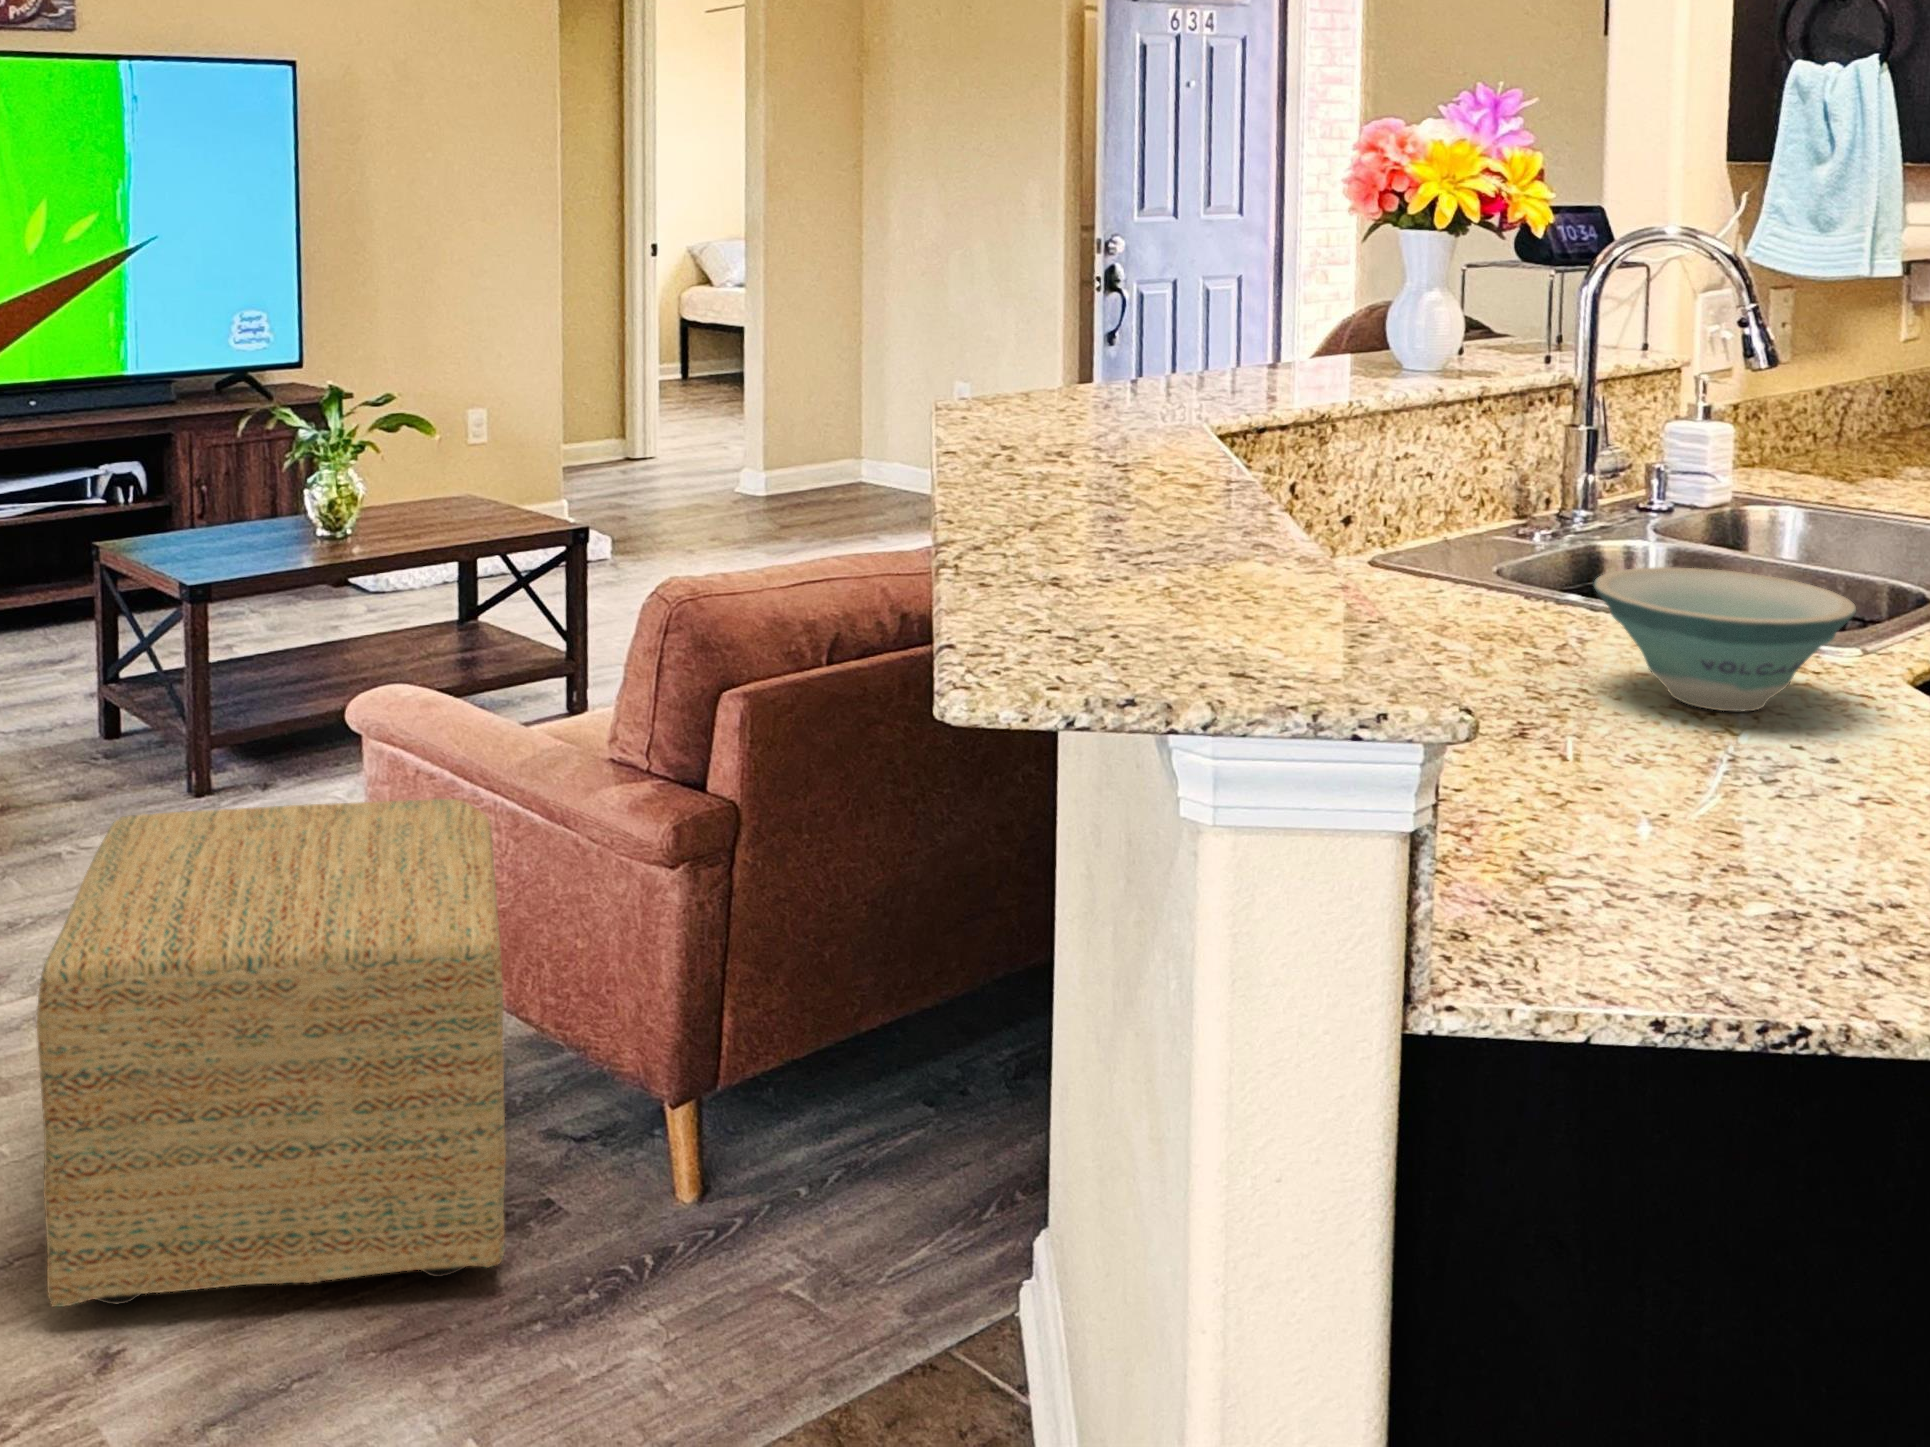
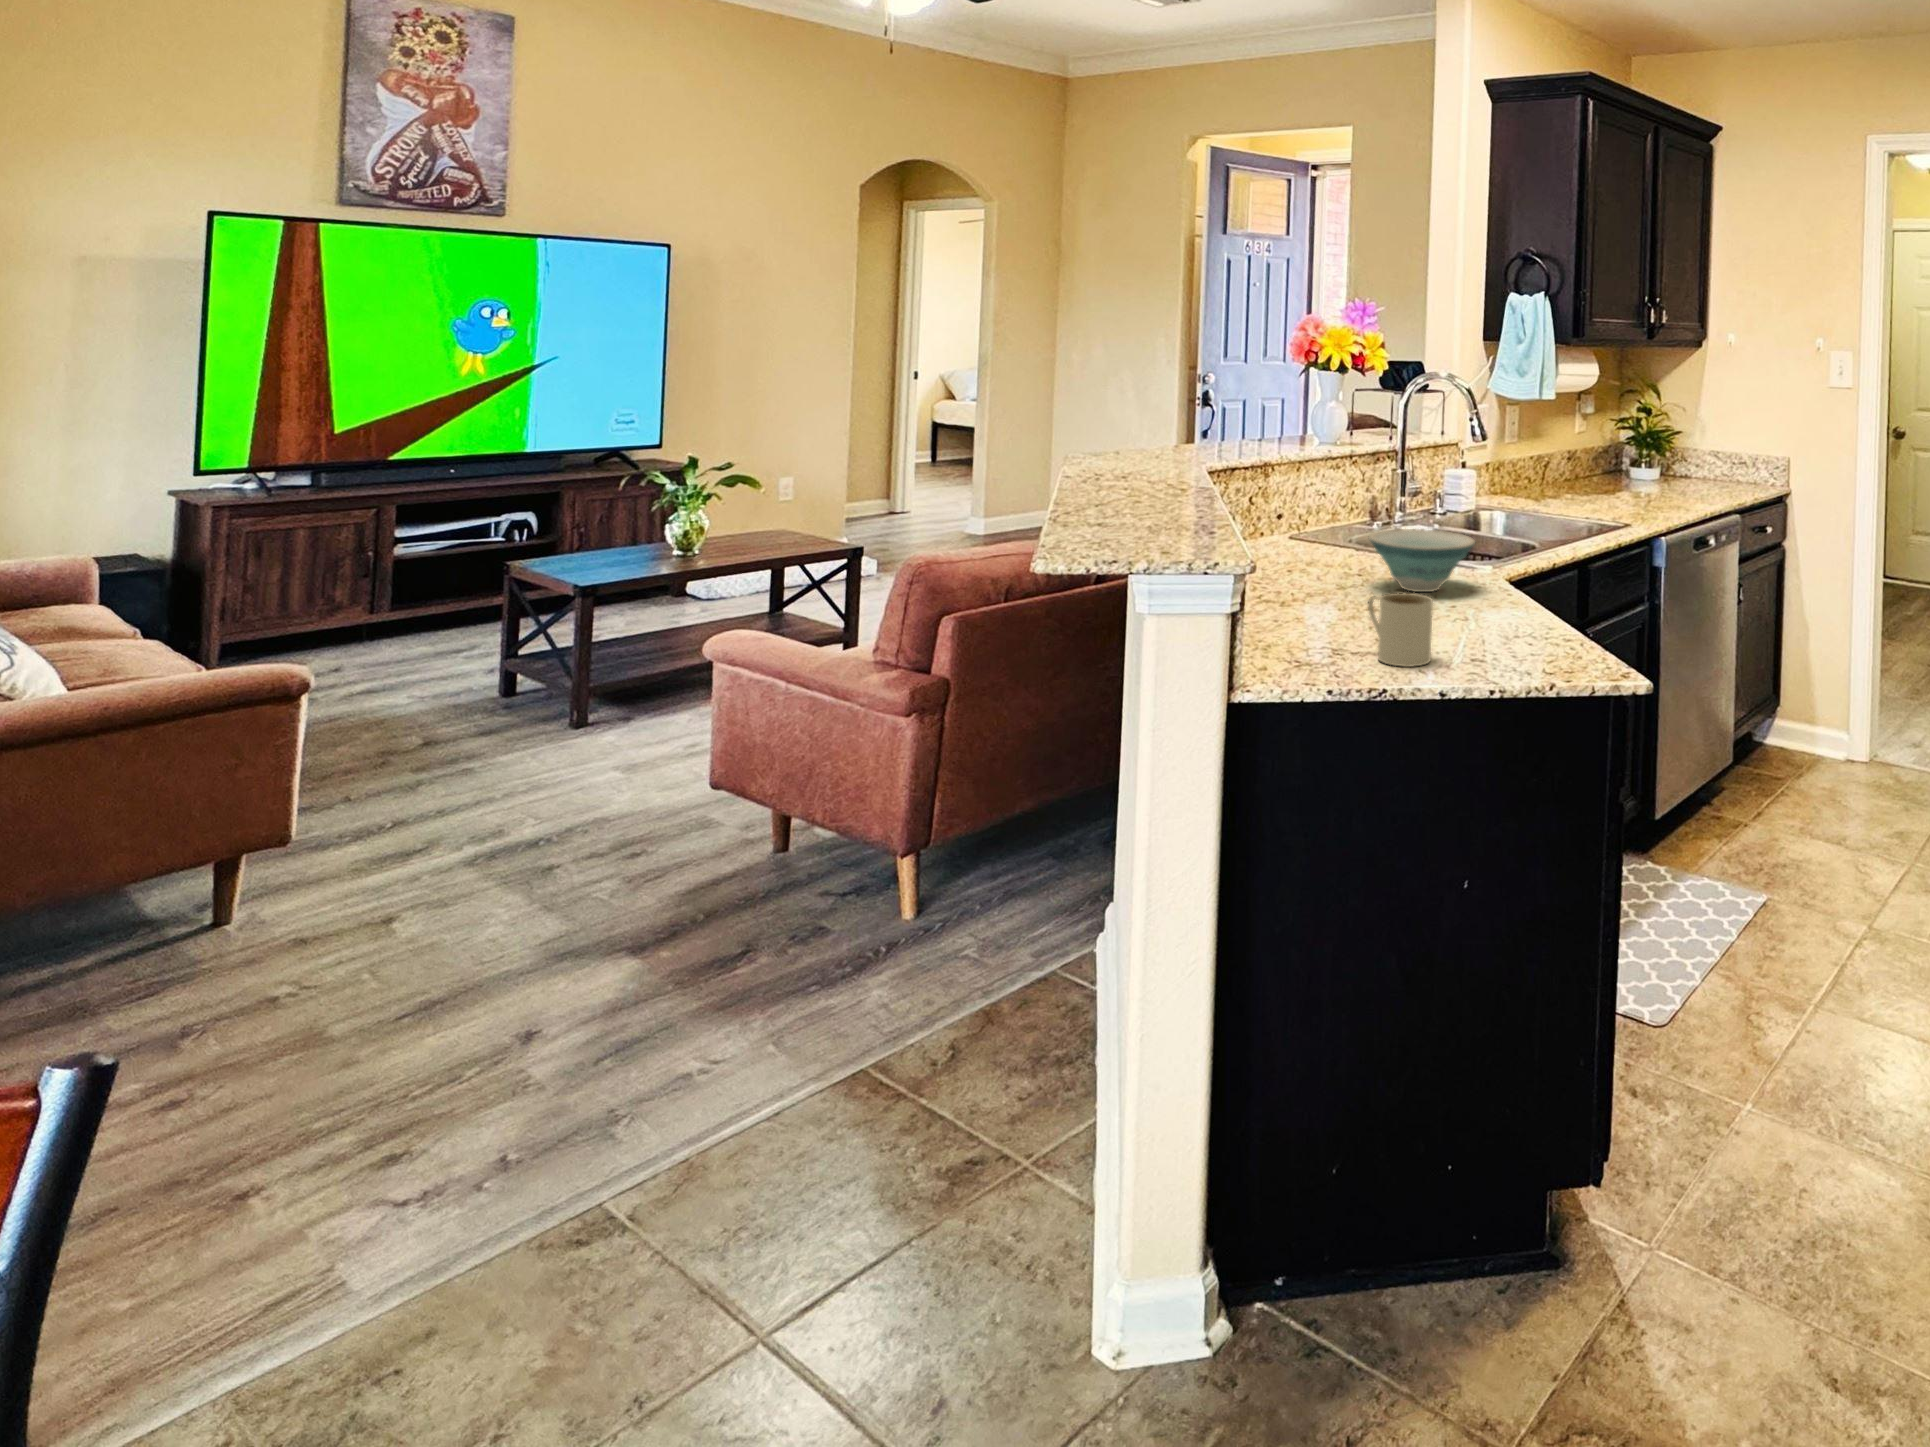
mug: none [1694,760,1886,949] -> present [1368,593,1433,667]
ottoman: present [37,799,506,1307] -> none [488,694,800,1006]

